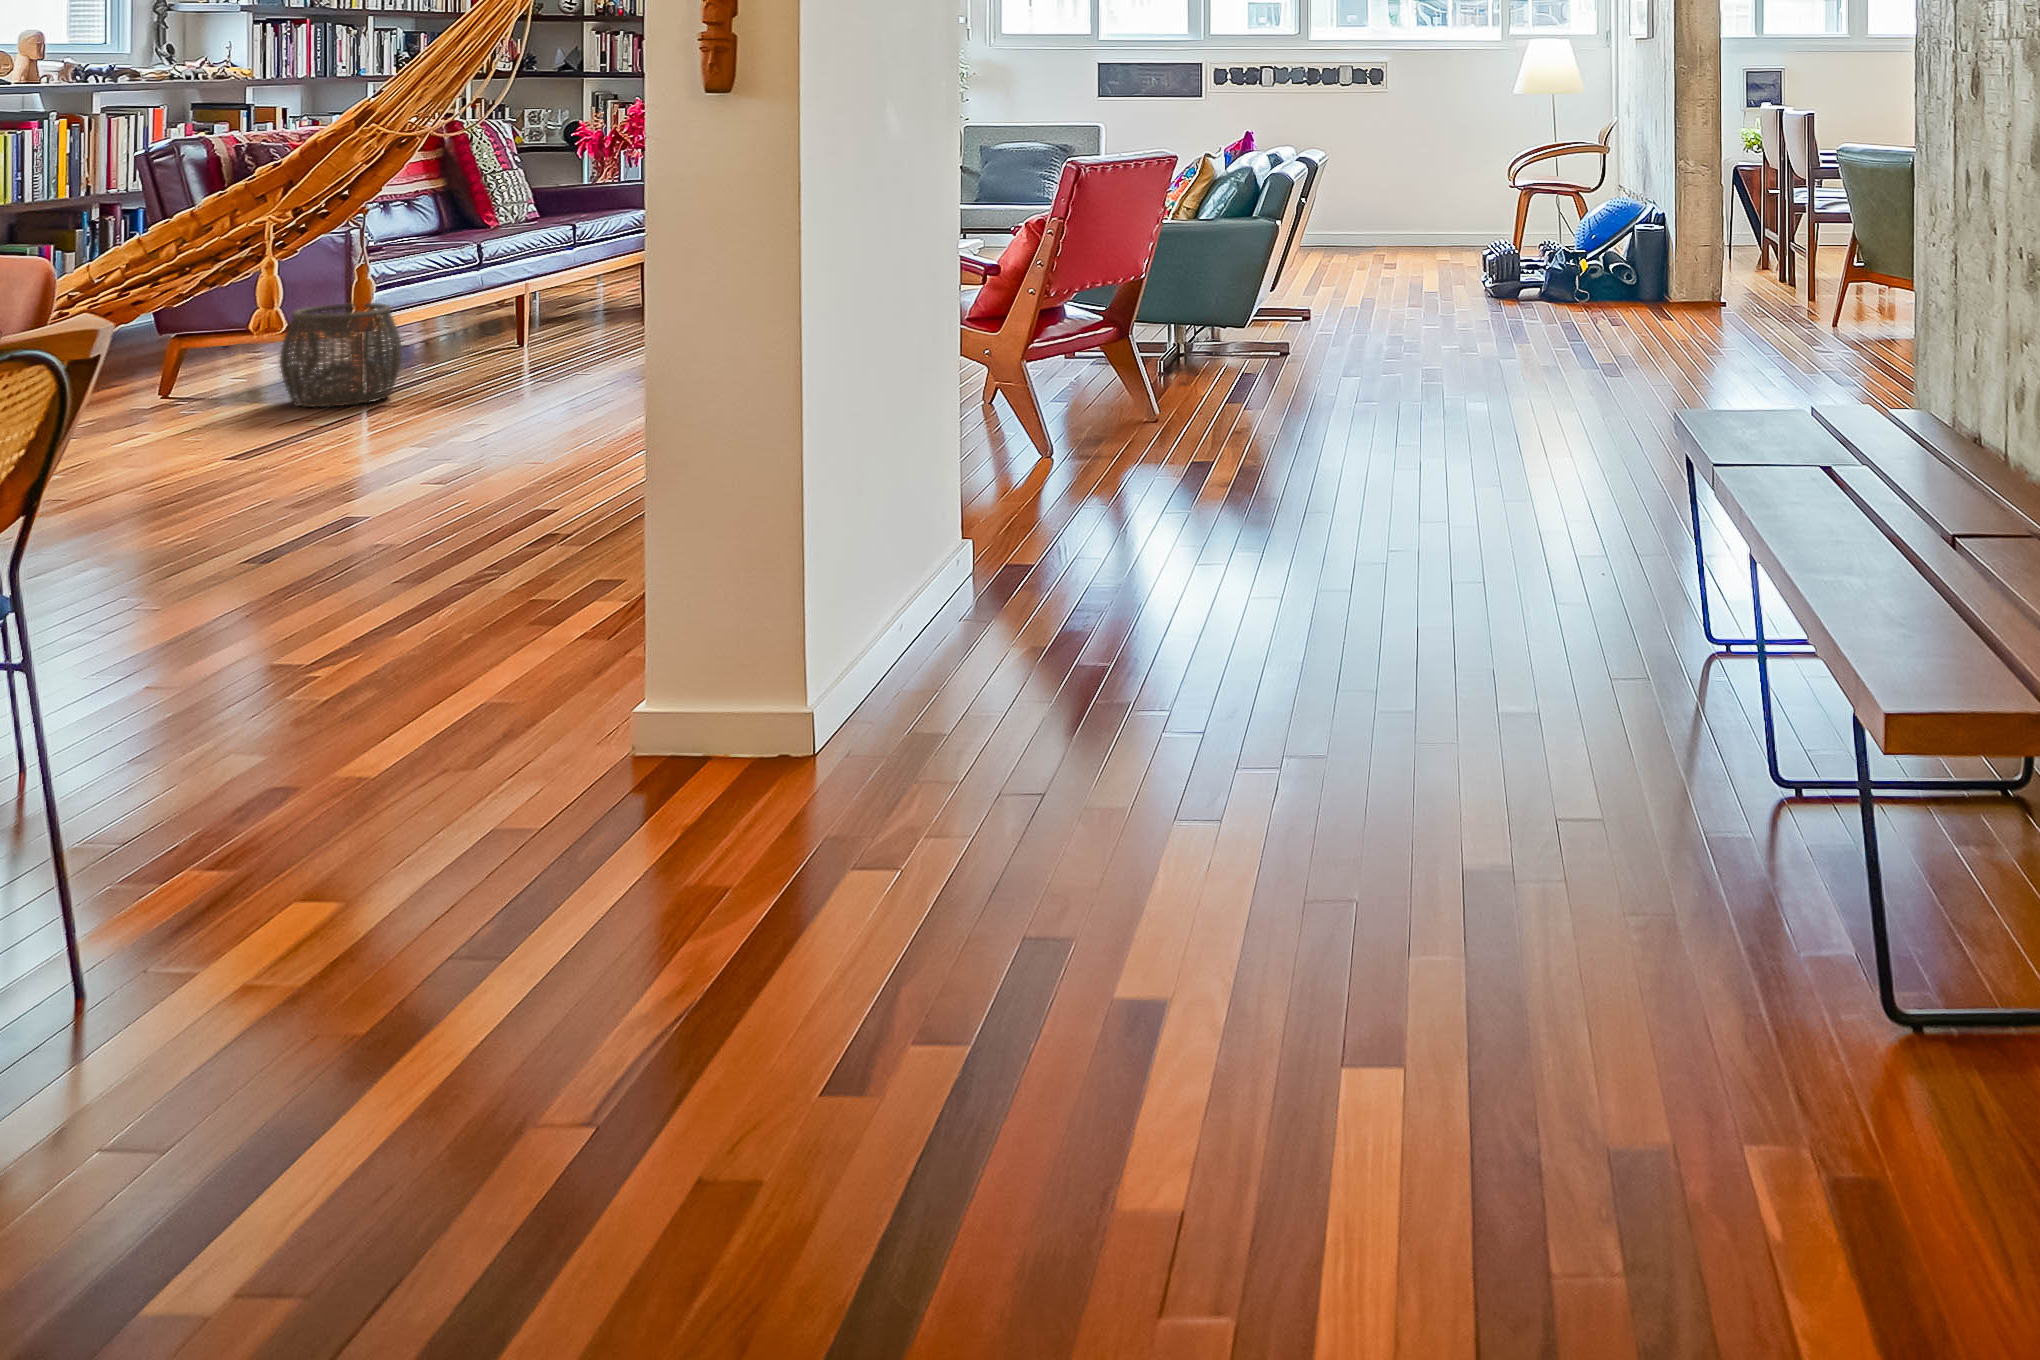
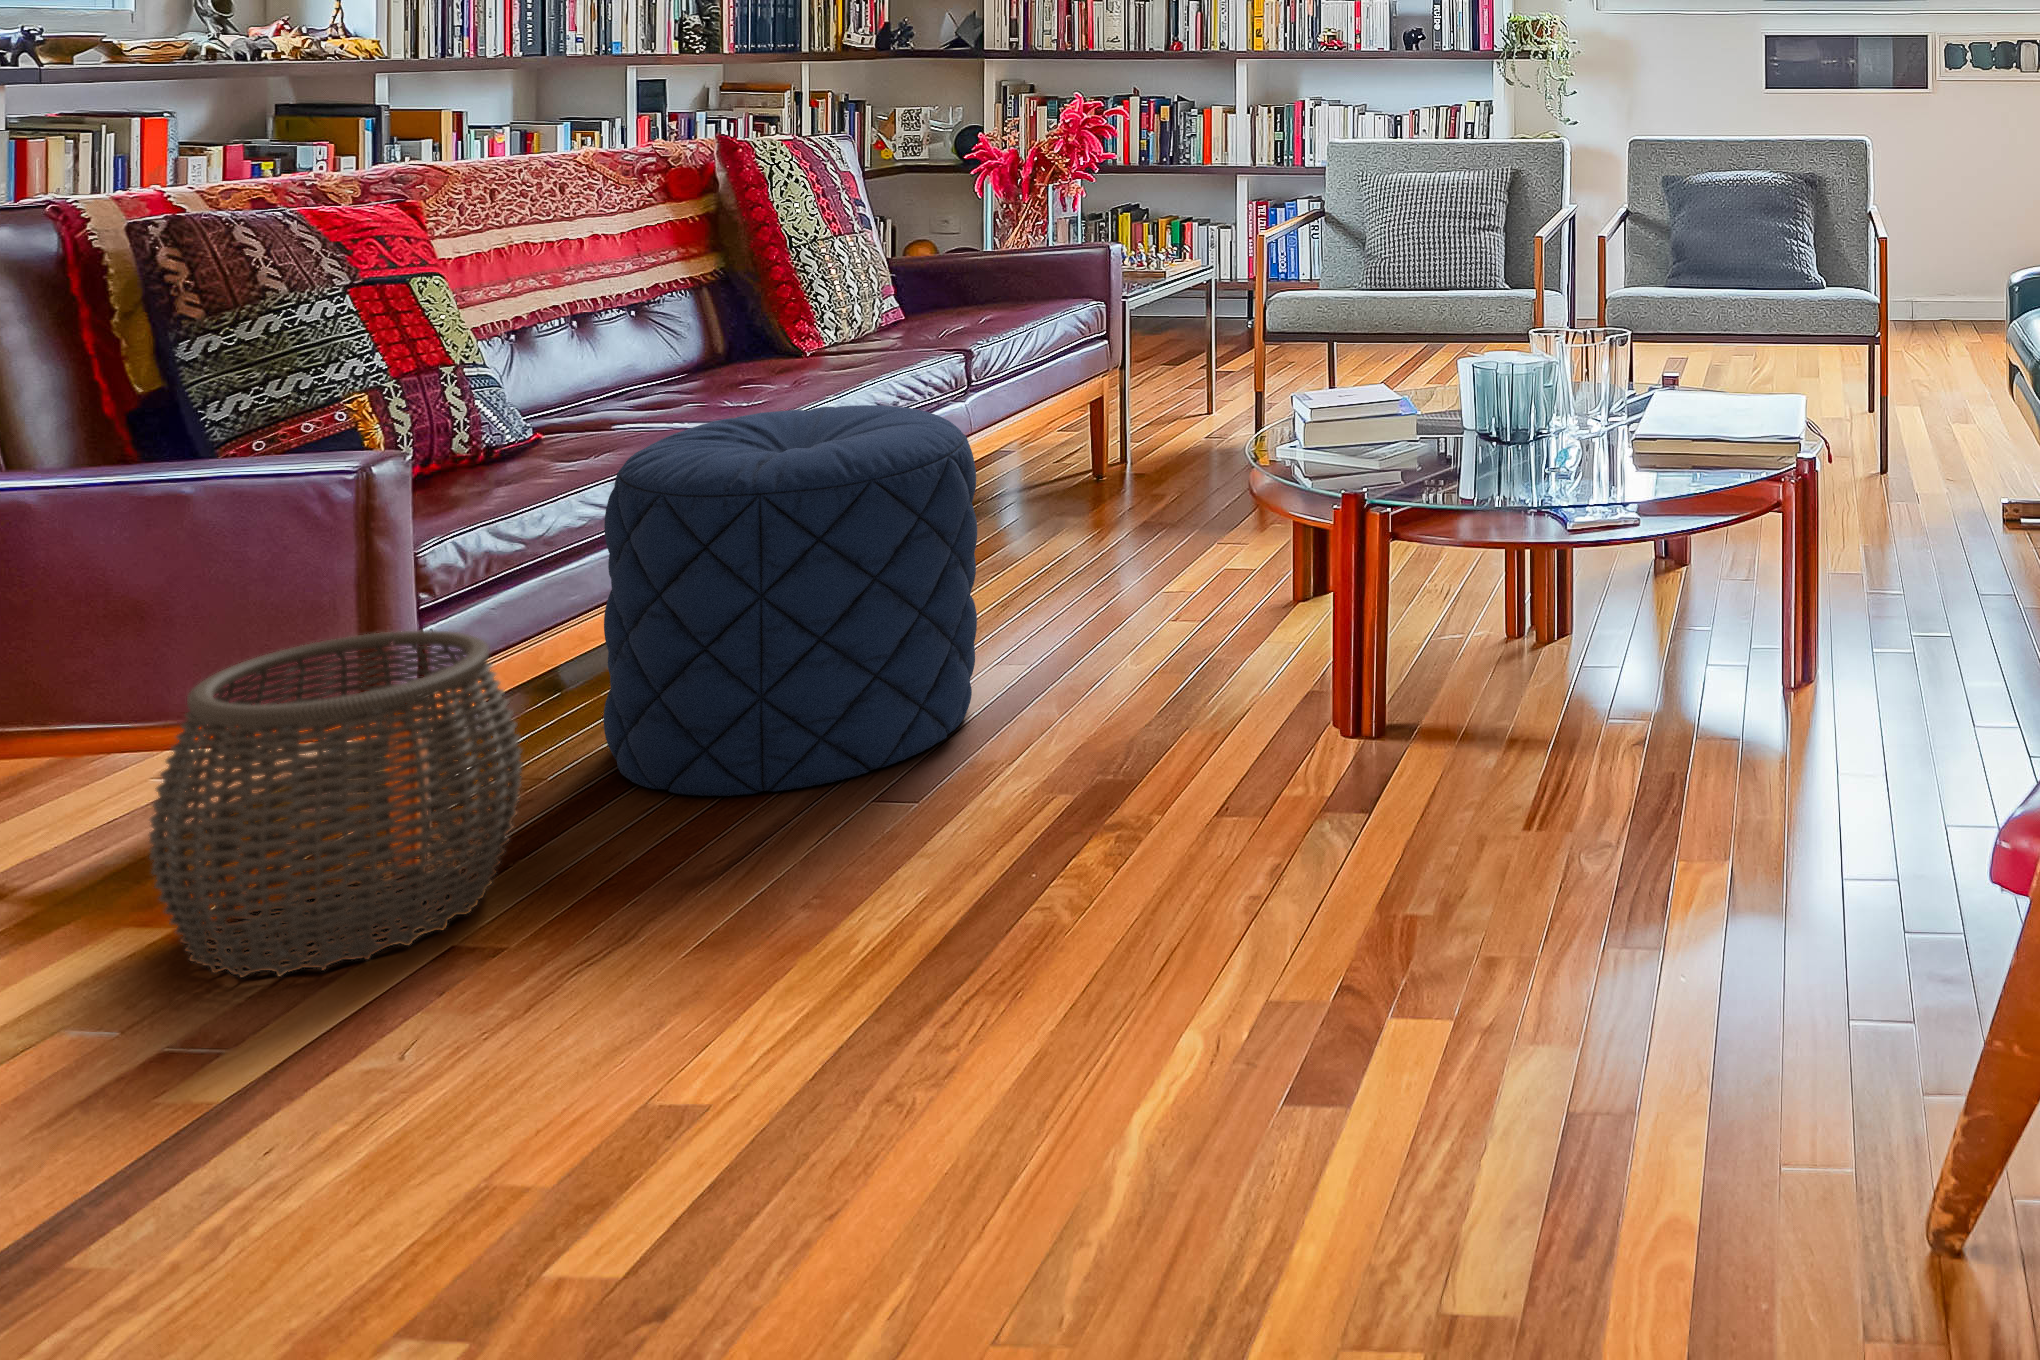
pouf: none [420,237,575,380] -> present [604,405,977,796]

